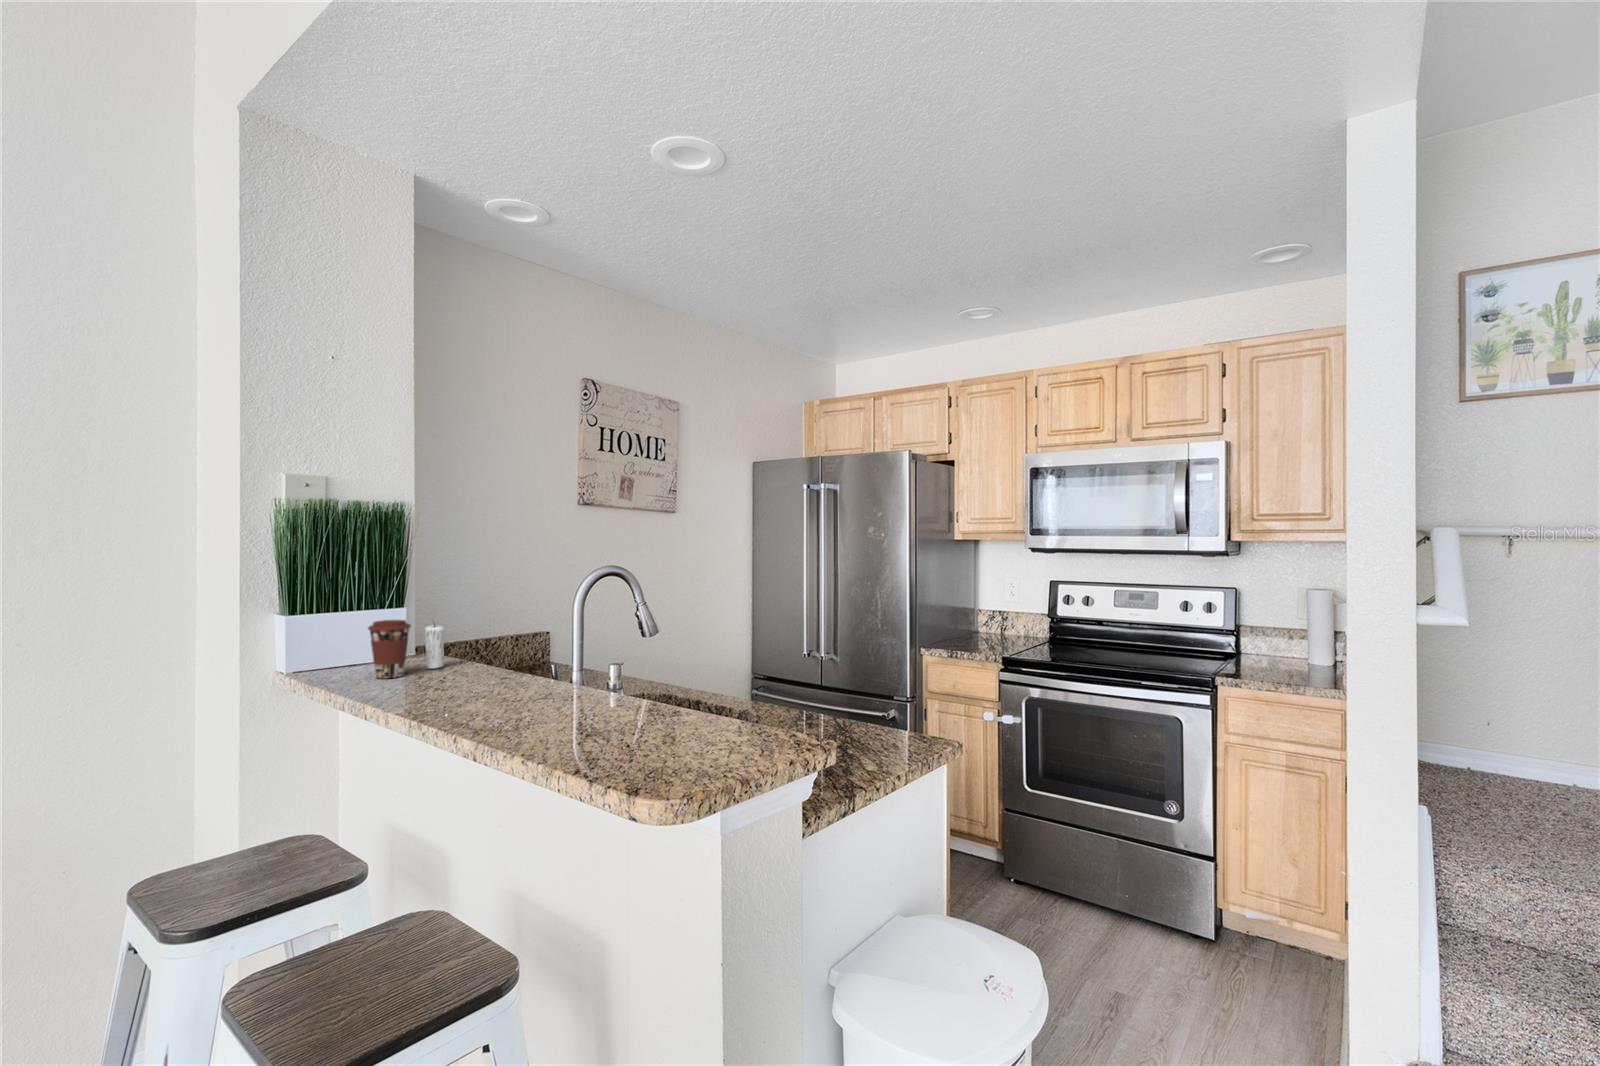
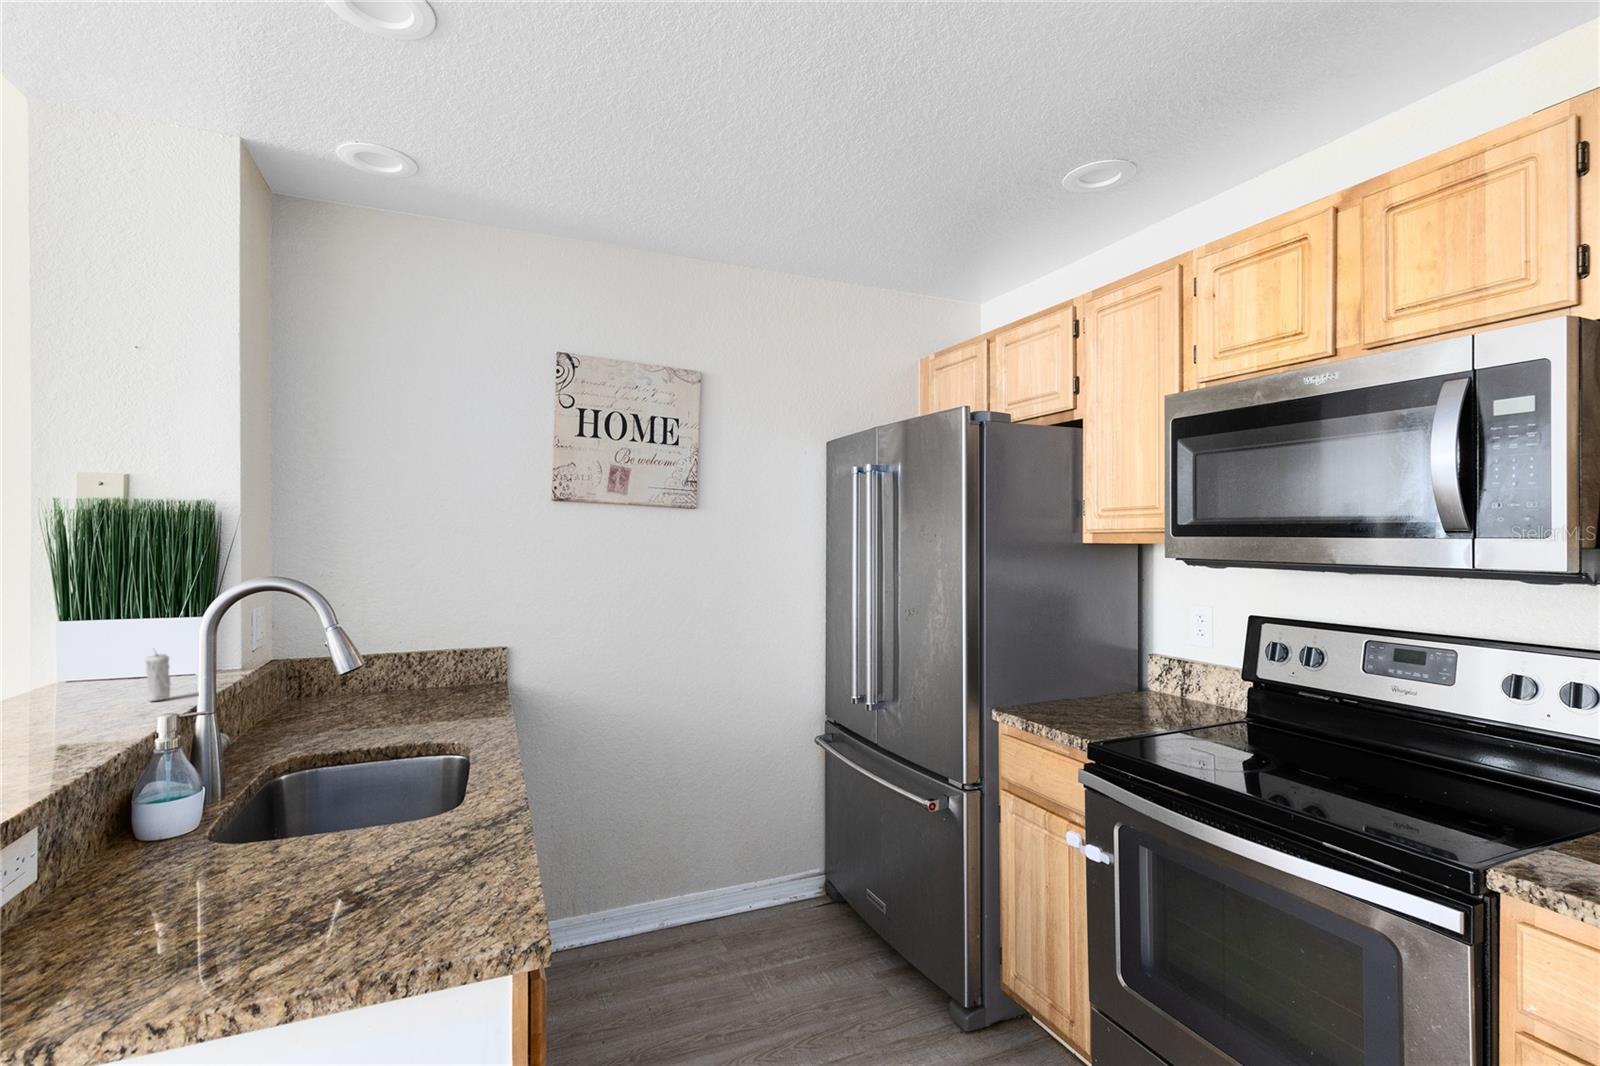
coffee cup: present [368,620,411,679] -> none [56,649,109,711]

